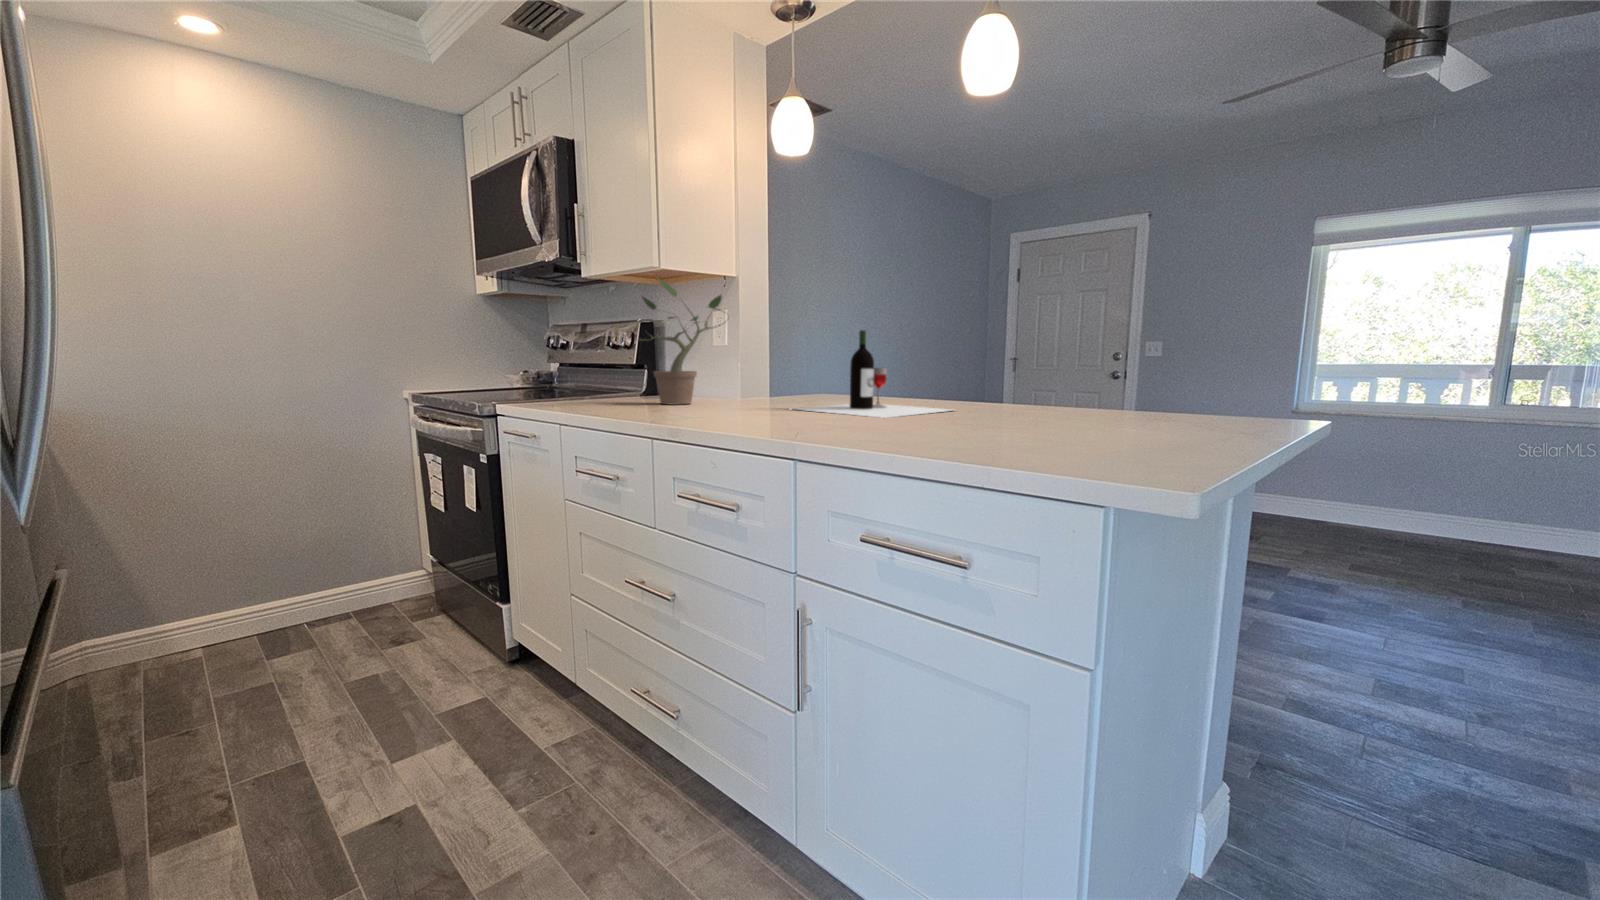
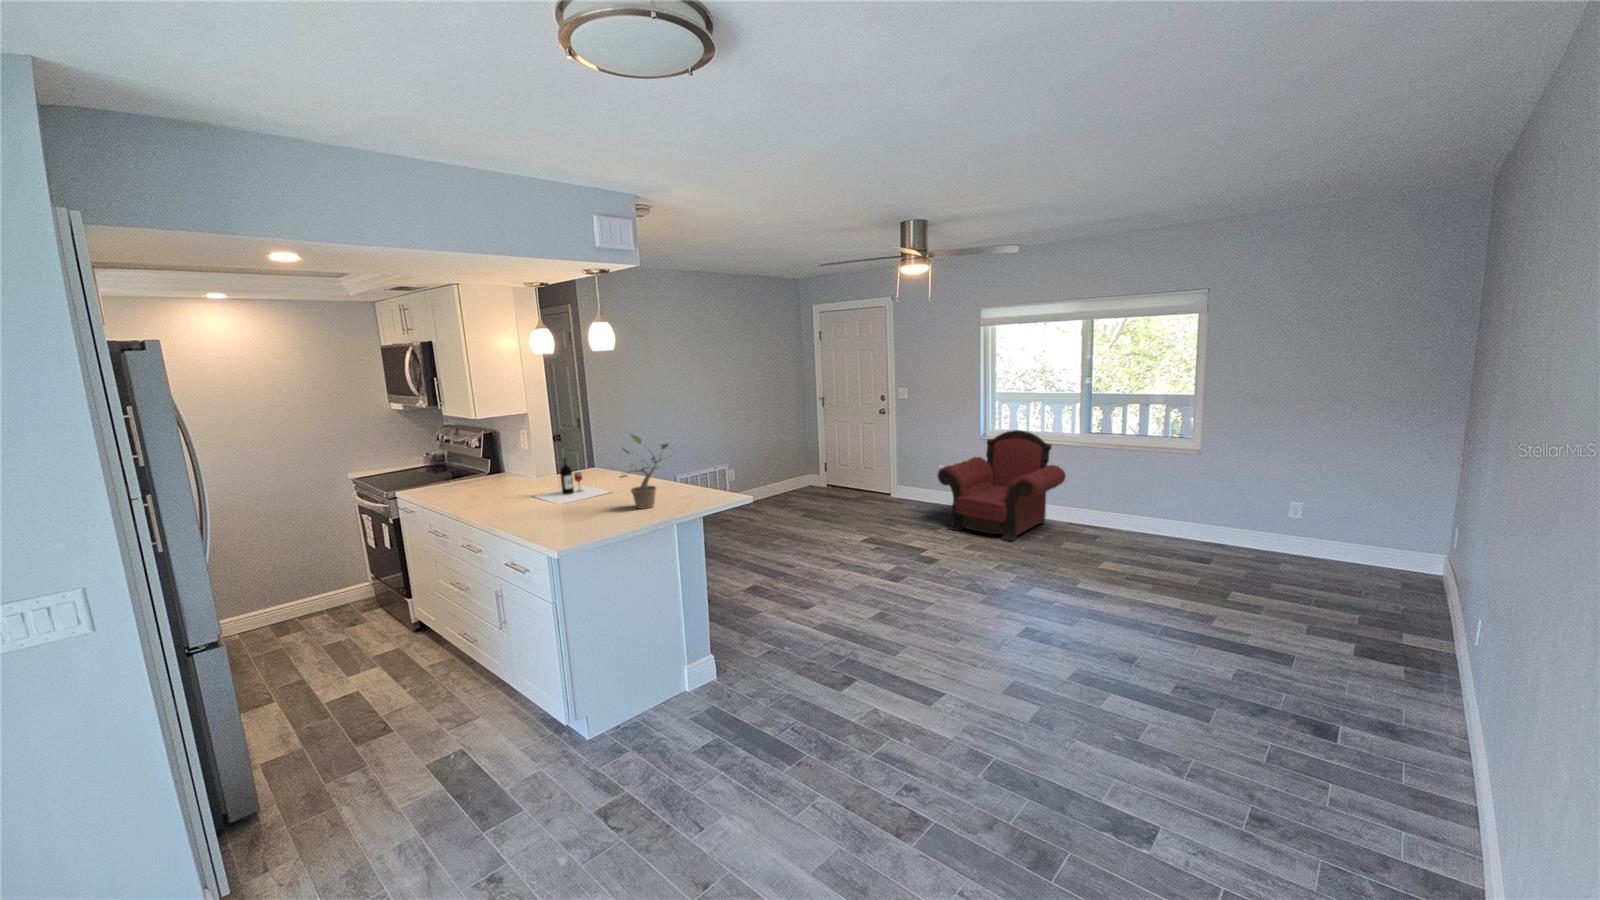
potted plant: present [640,278,722,405] -> present [621,434,668,509]
armchair: none [1288,398,1532,574] -> present [938,430,1066,542]

